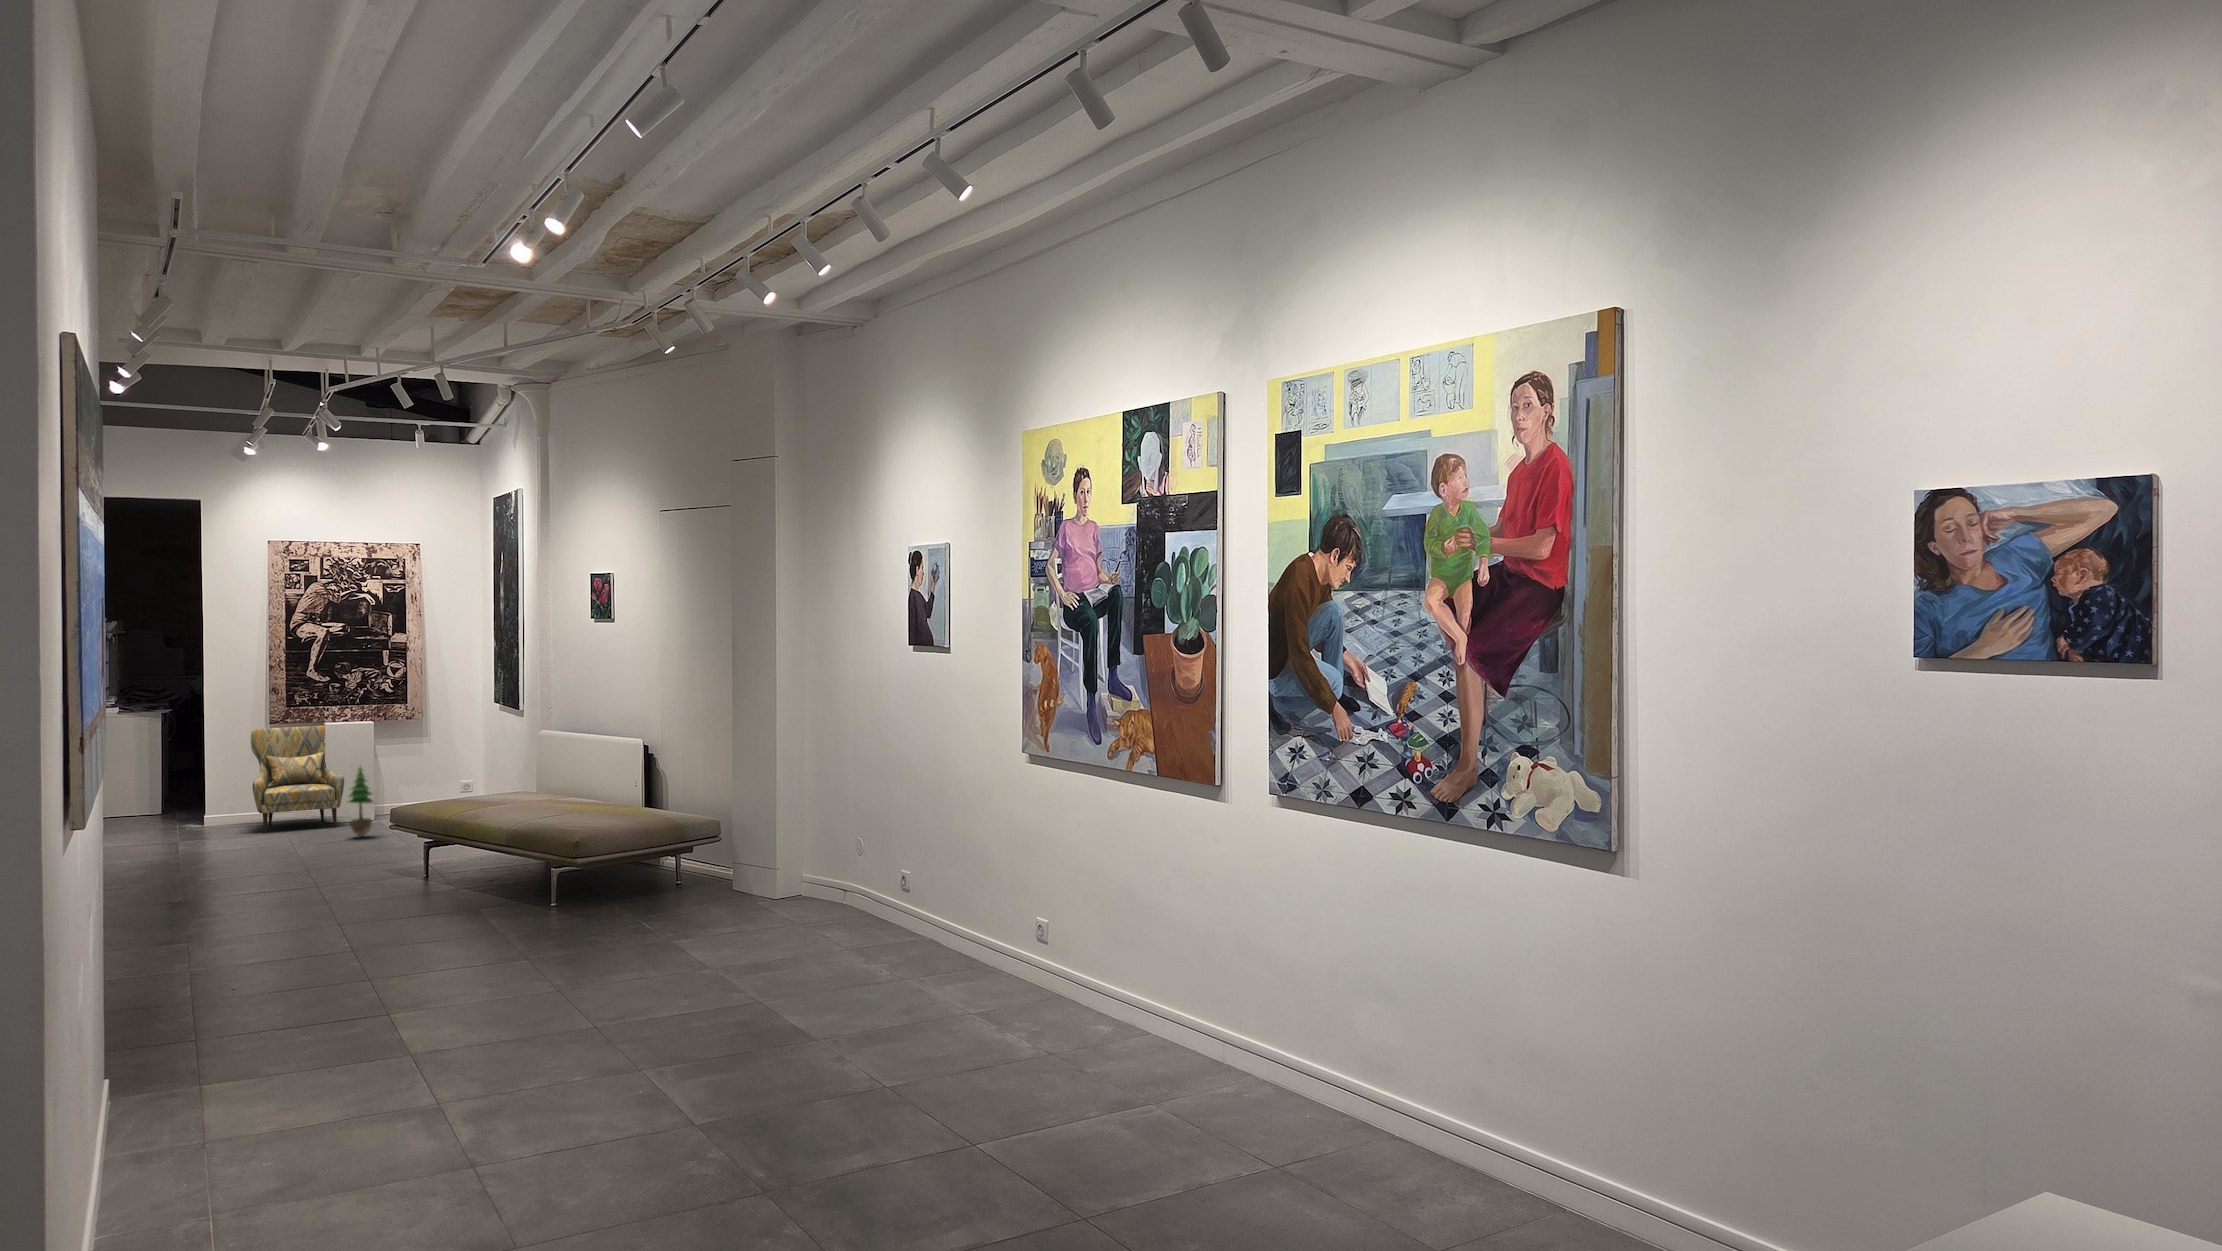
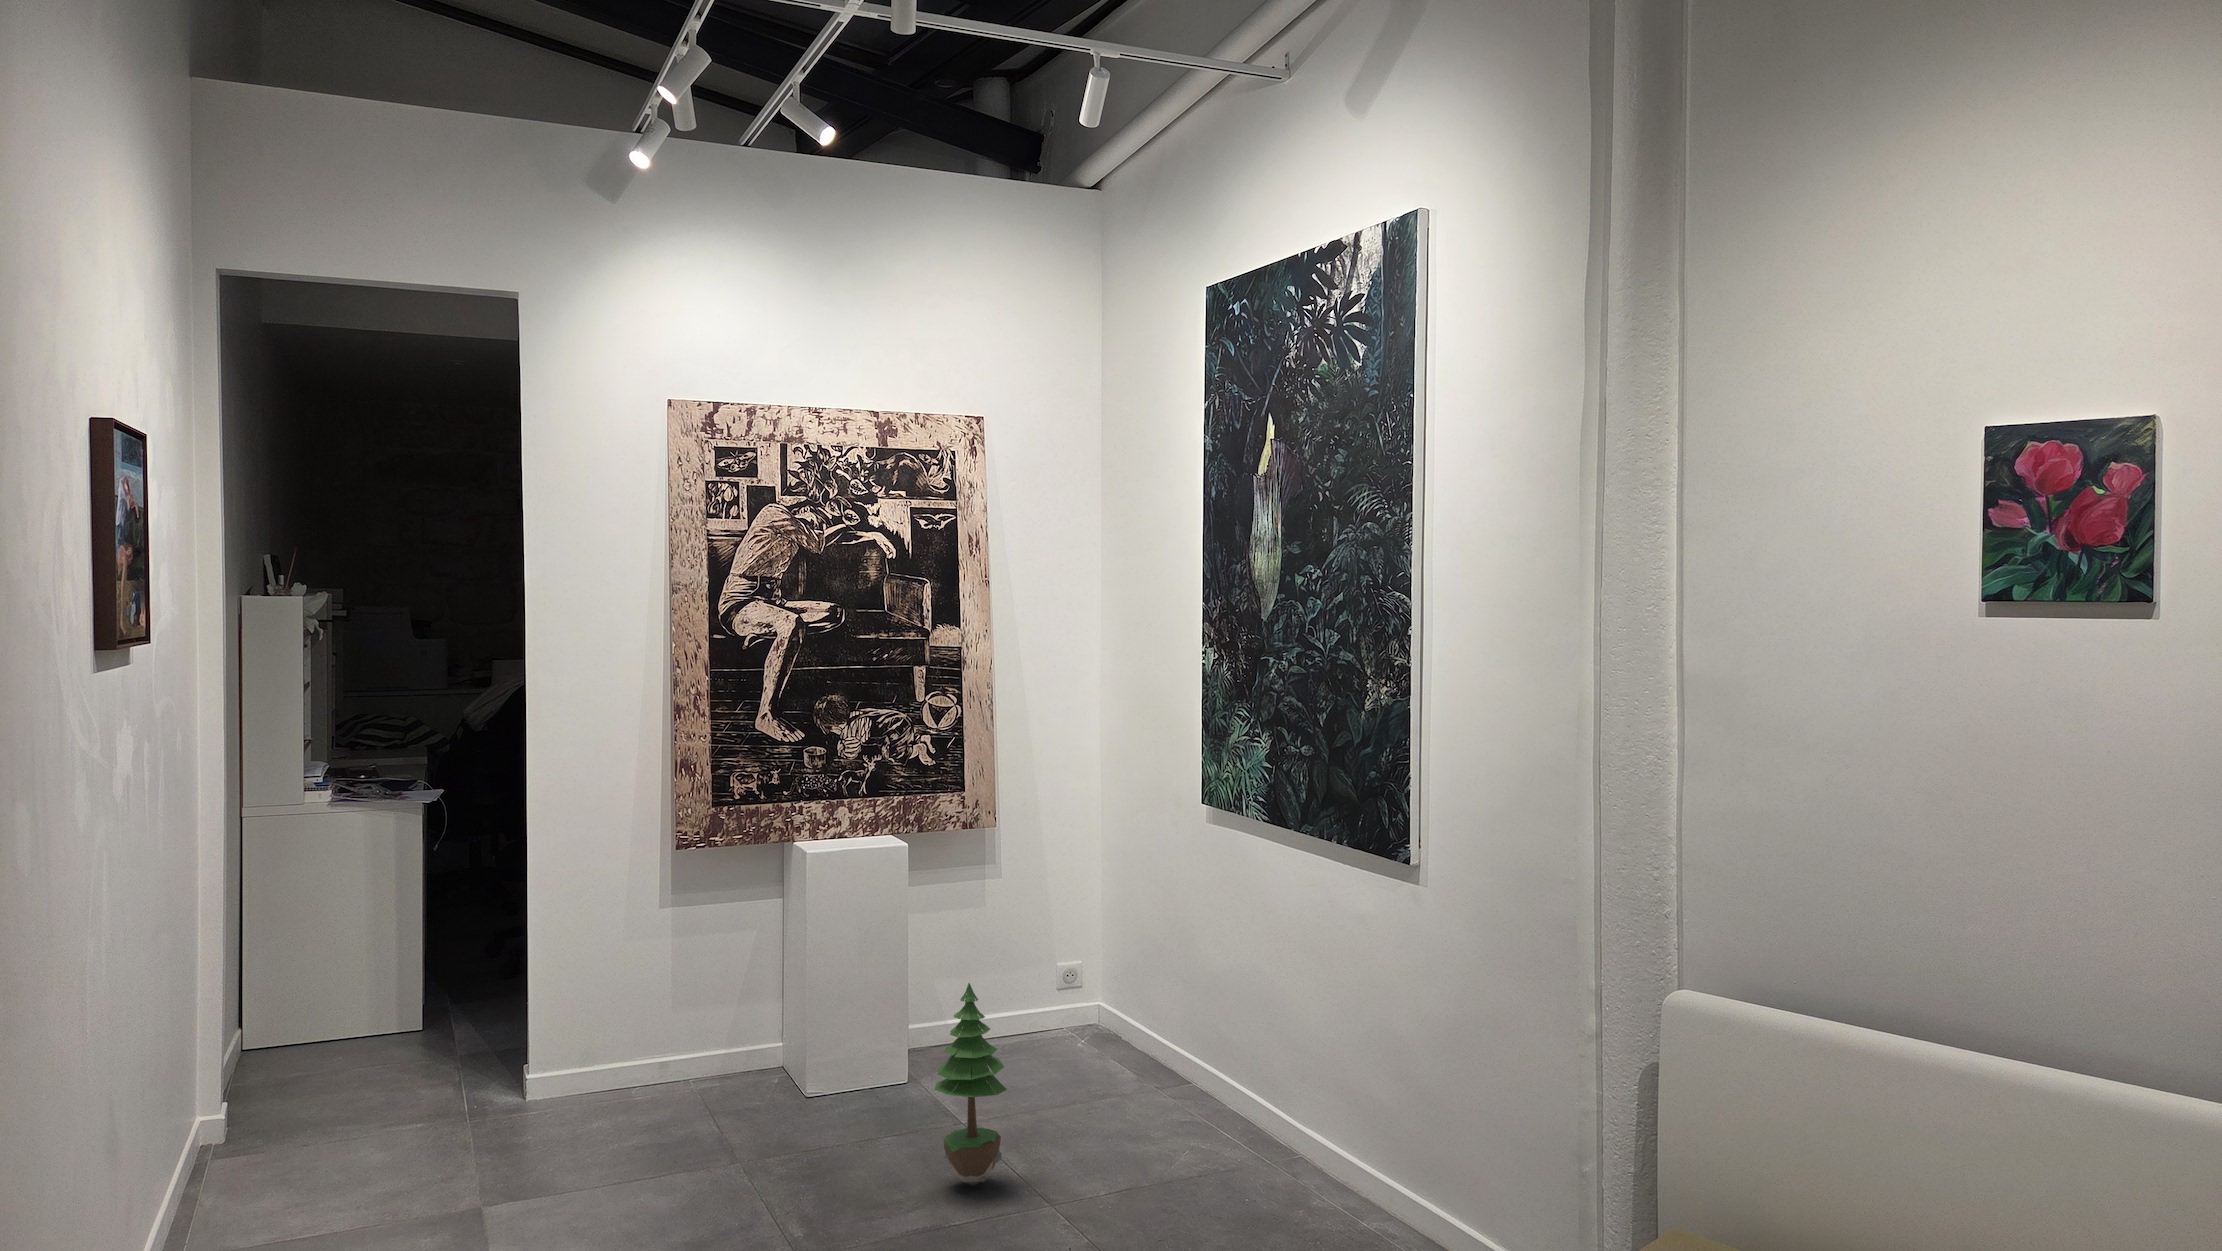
armchair: present [251,726,344,833] -> none [640,848,869,1148]

